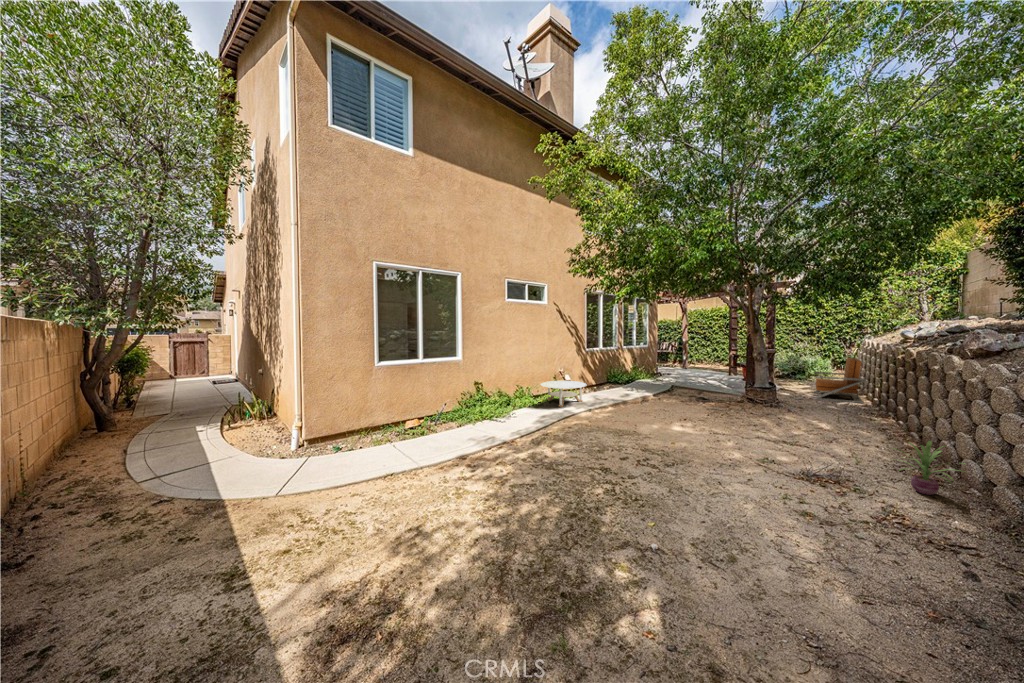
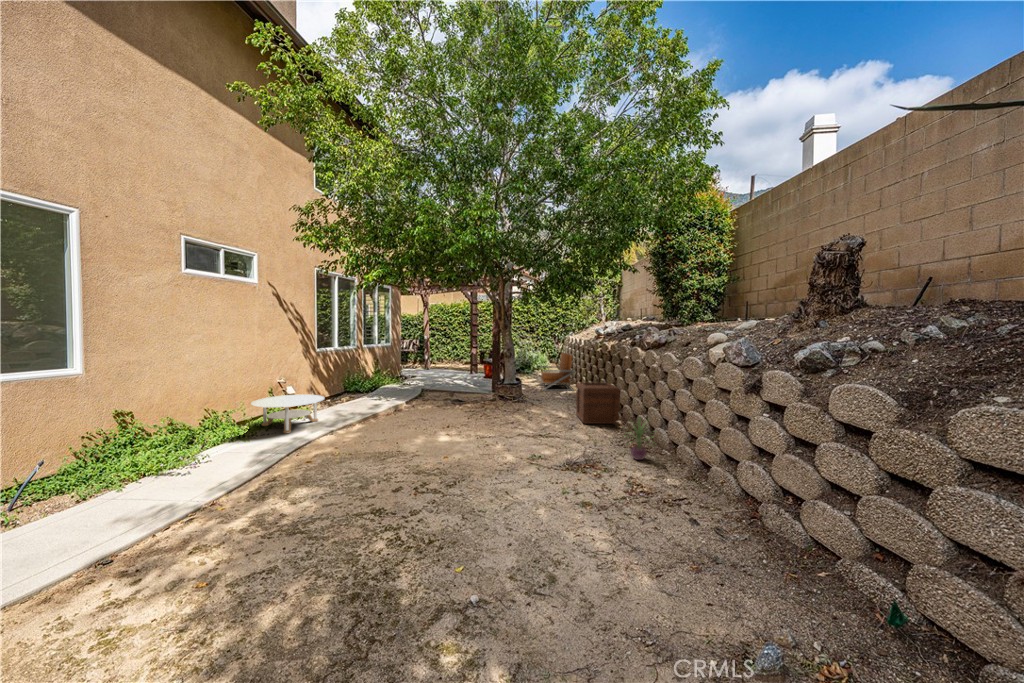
wooden crate: none [849,393,919,449] -> present [576,383,620,424]

